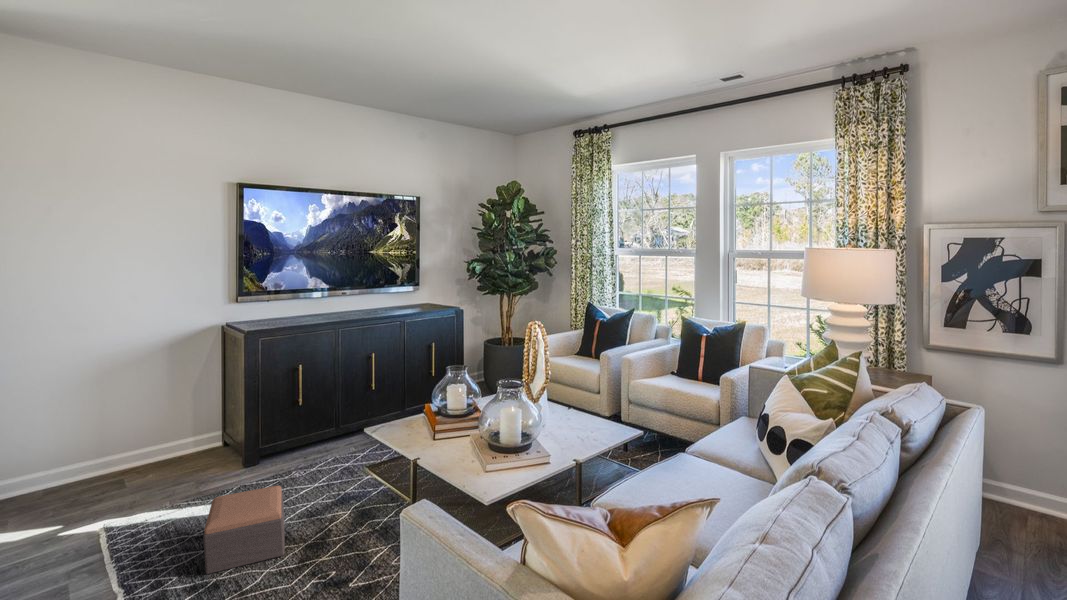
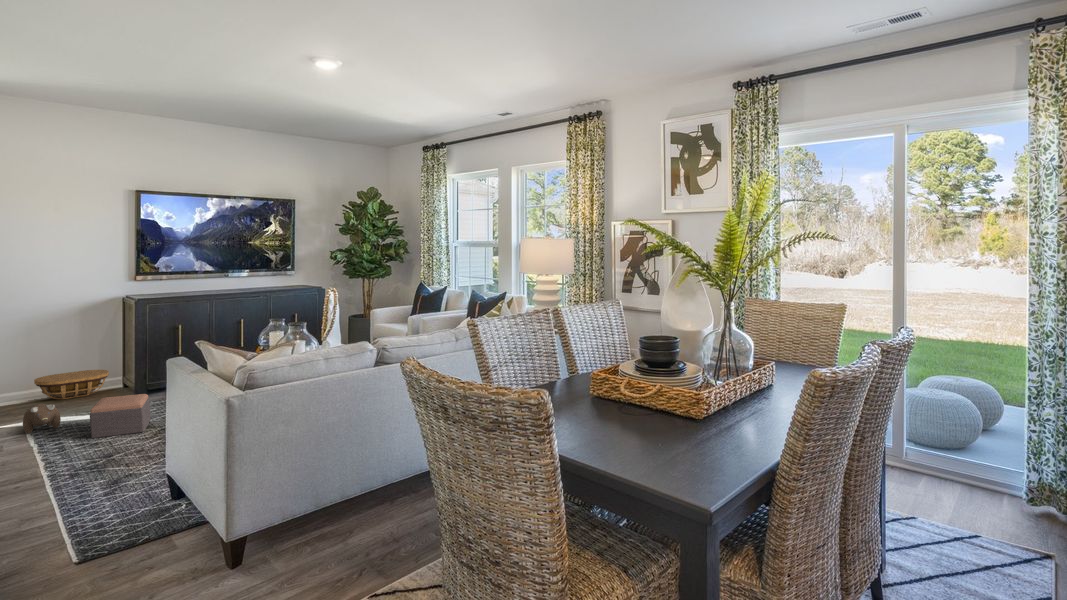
basket: none [107,425,206,473] -> present [34,370,109,399]
plush toy: none [95,509,153,561] -> present [23,404,61,433]

